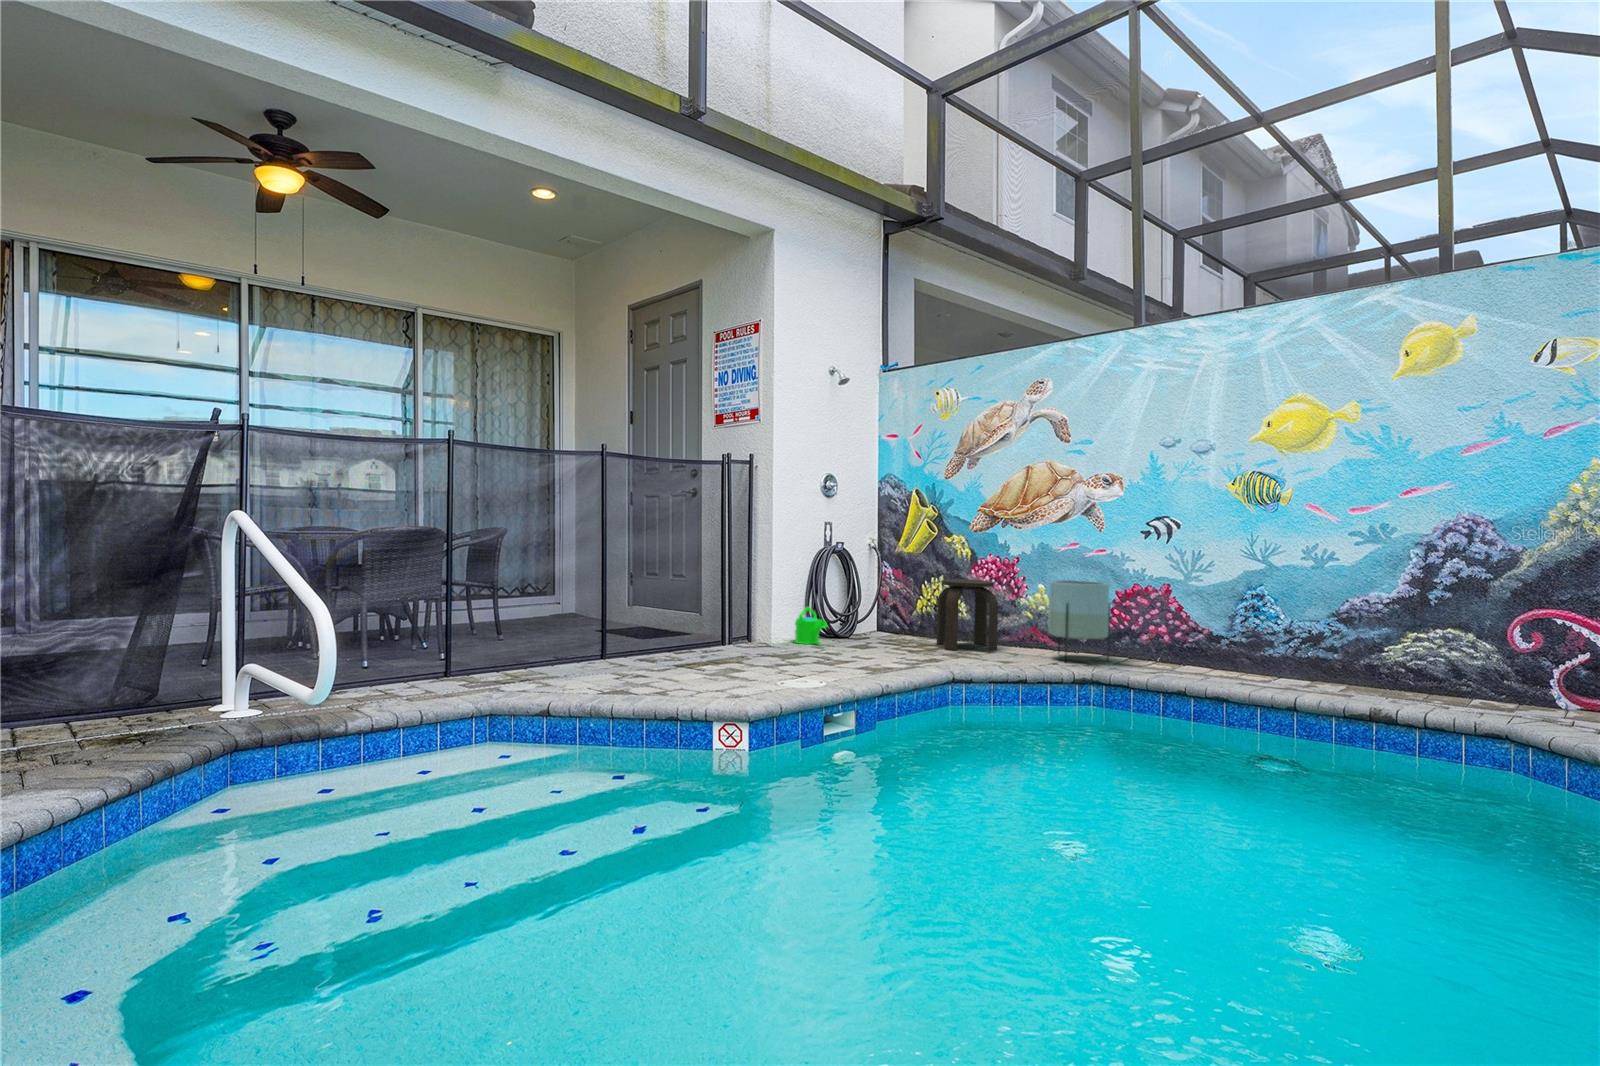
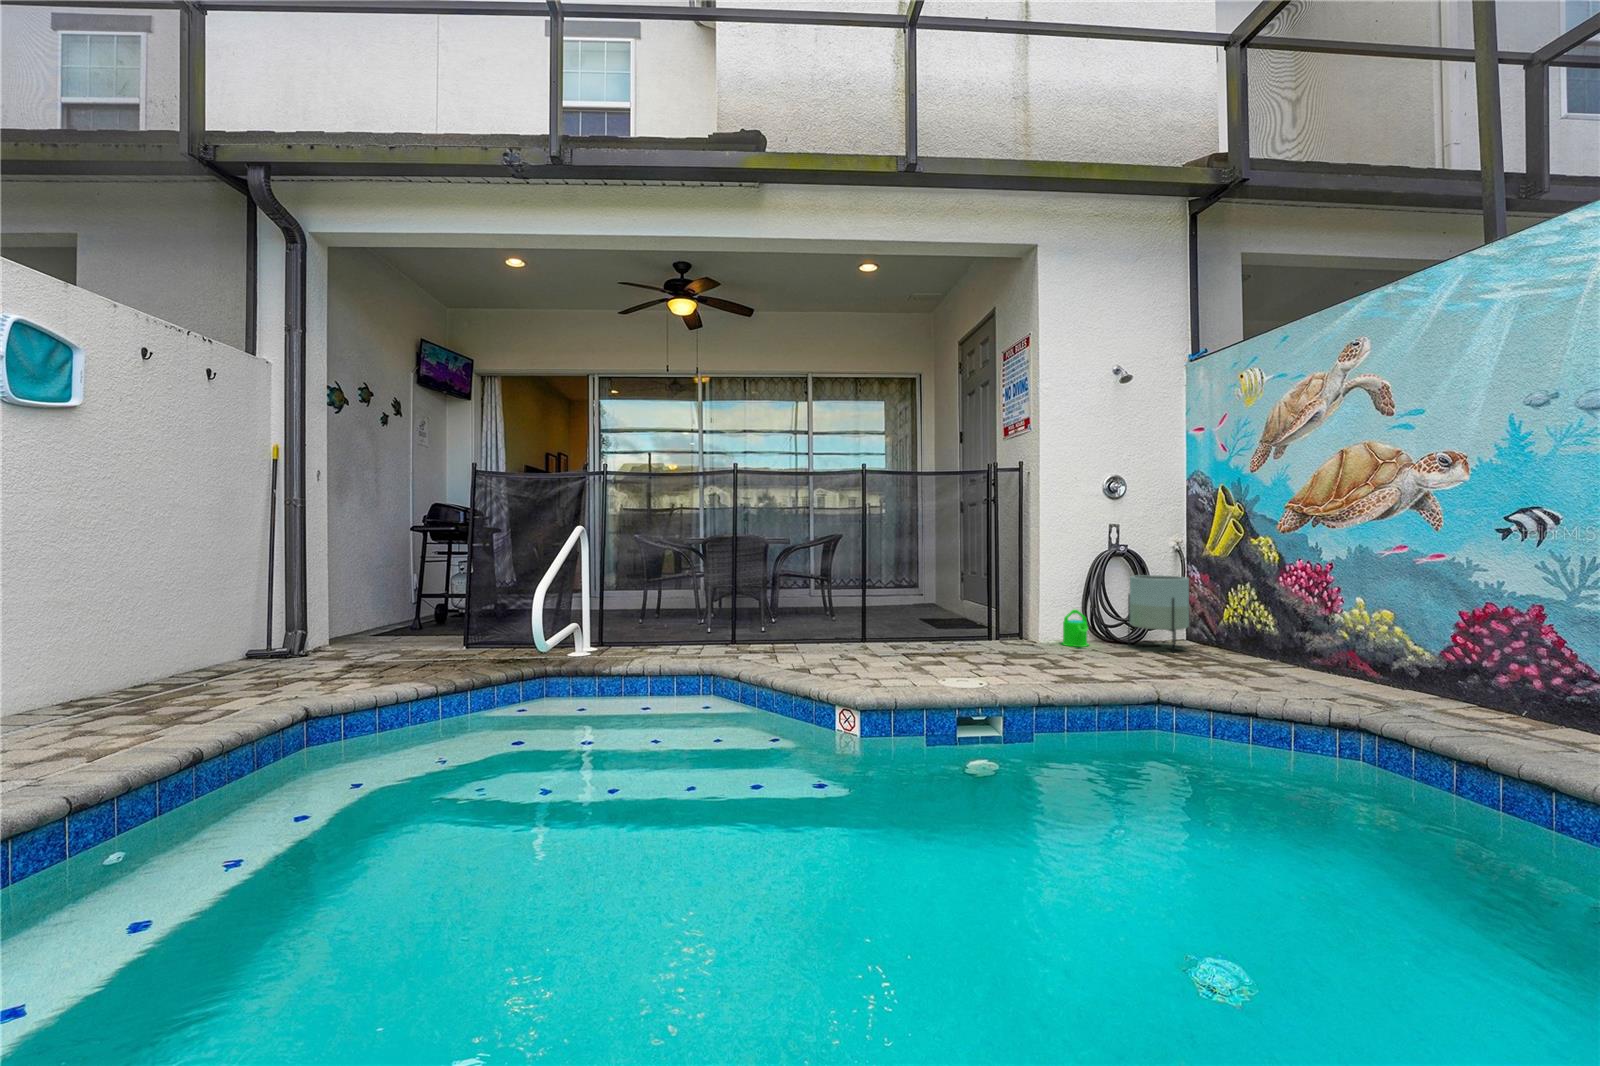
stool: present [937,579,998,651] -> none [1216,587,1292,674]
planter: present [1048,580,1110,660] -> present [1128,575,1189,652]

